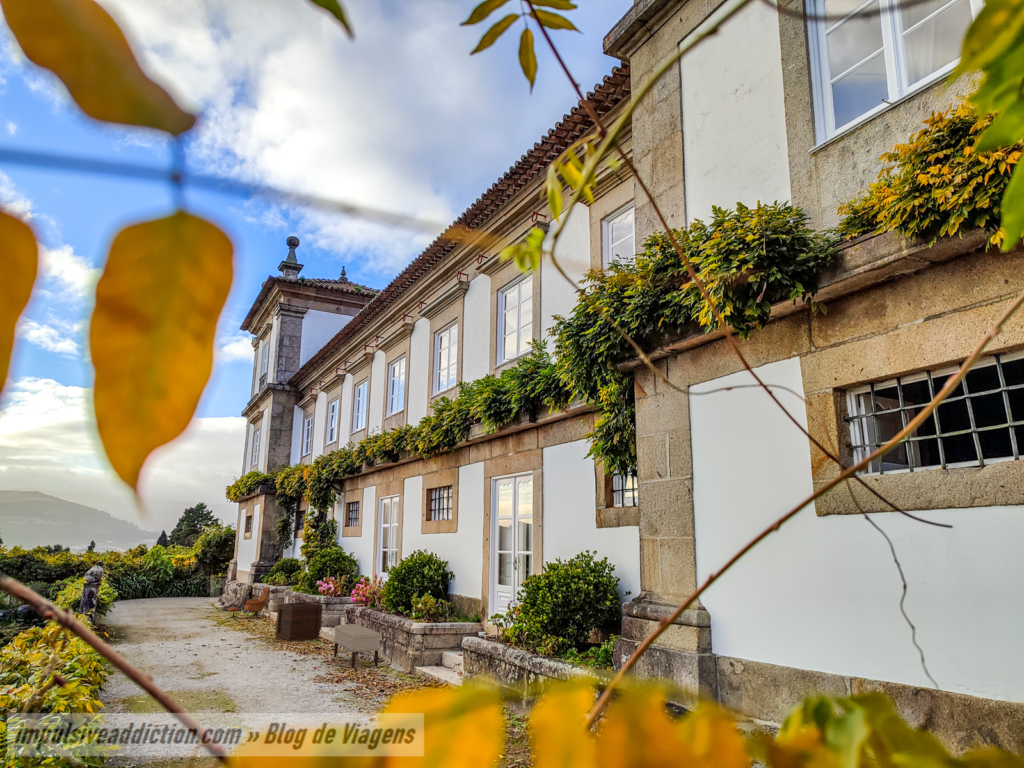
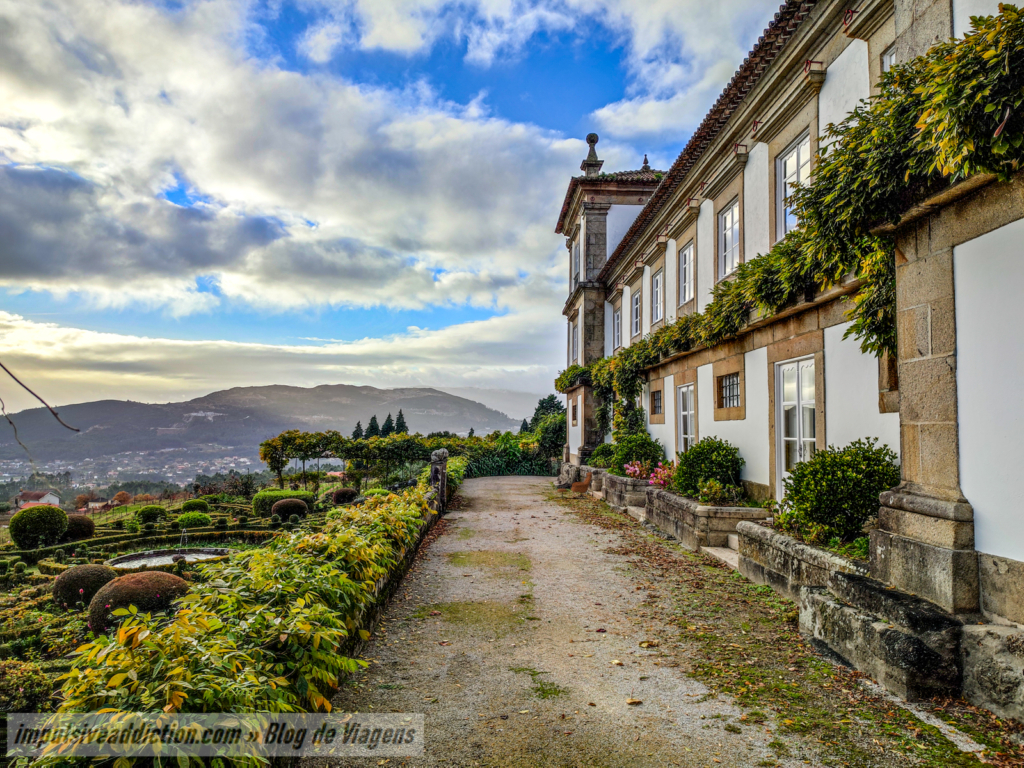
wooden crate: present [276,602,323,641] -> none [591,485,631,520]
bench: present [334,624,380,668] -> none [634,506,673,546]

